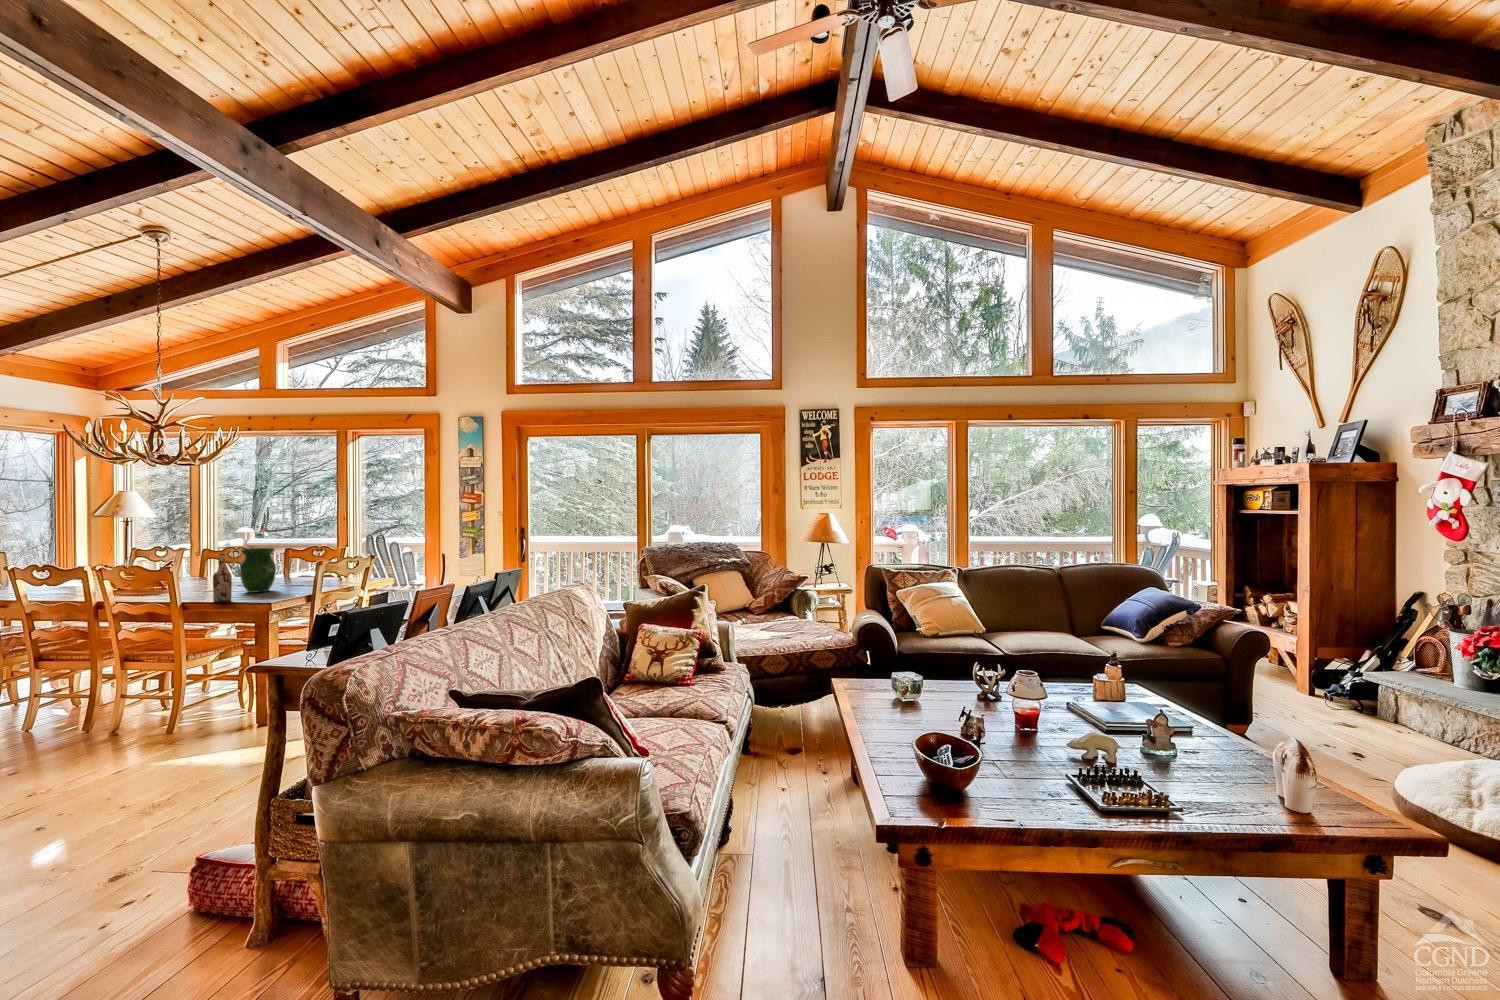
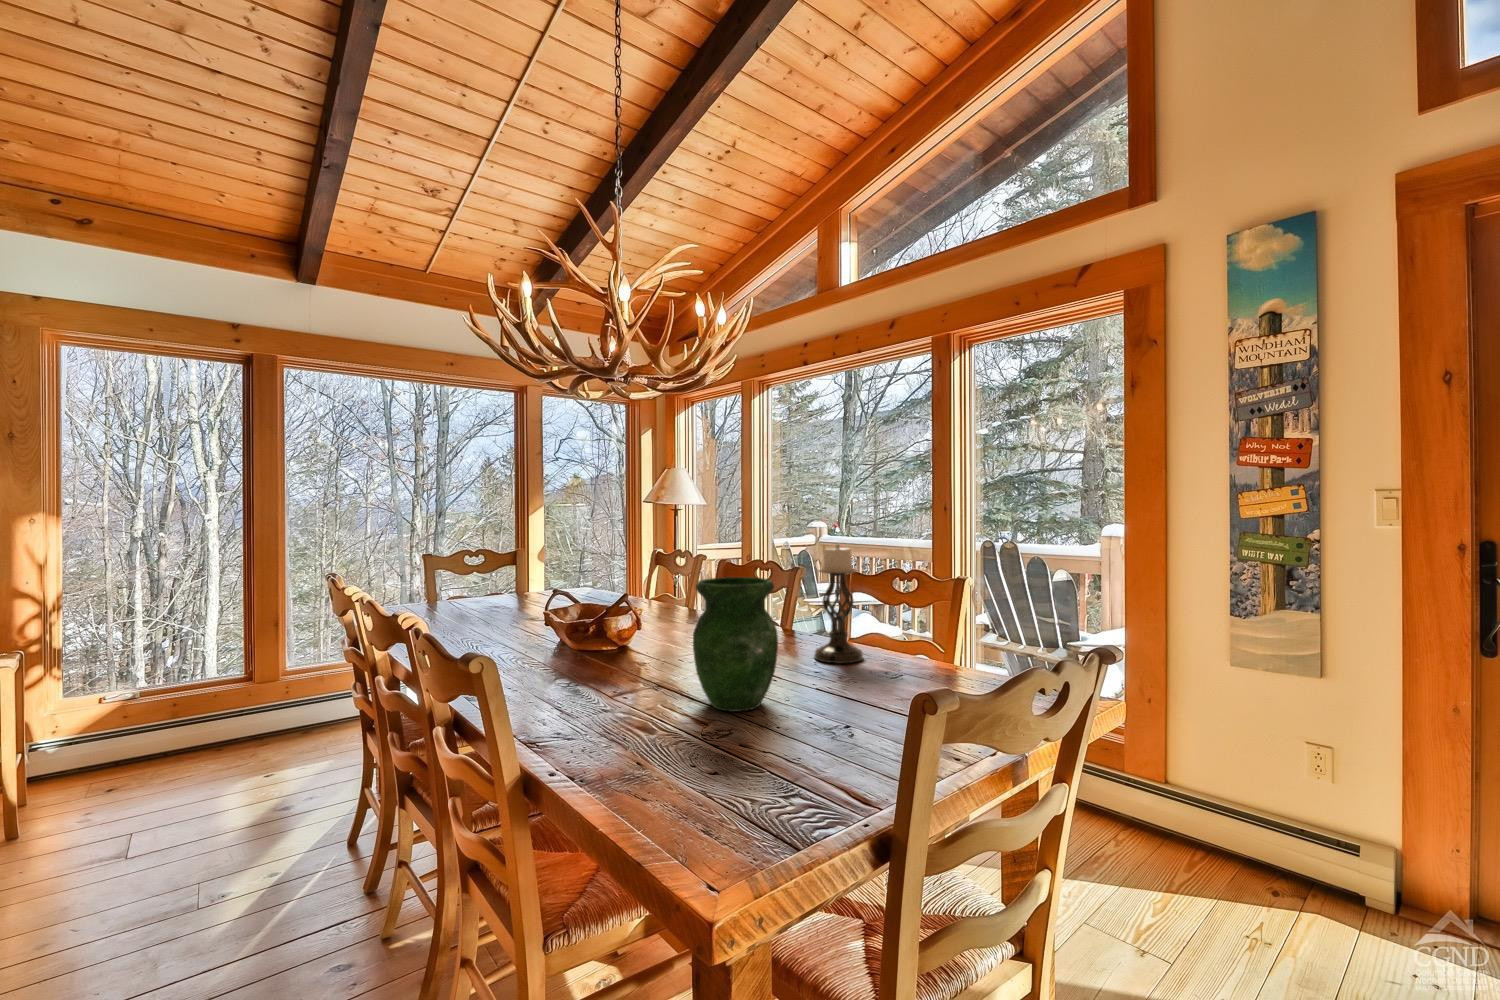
candle holder: none [282,536,305,582] -> present [814,544,863,663]
wine bottle: present [213,554,232,602] -> none [581,601,630,765]

